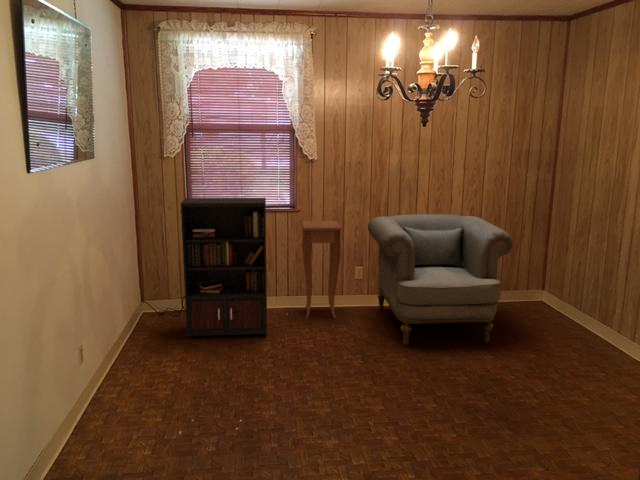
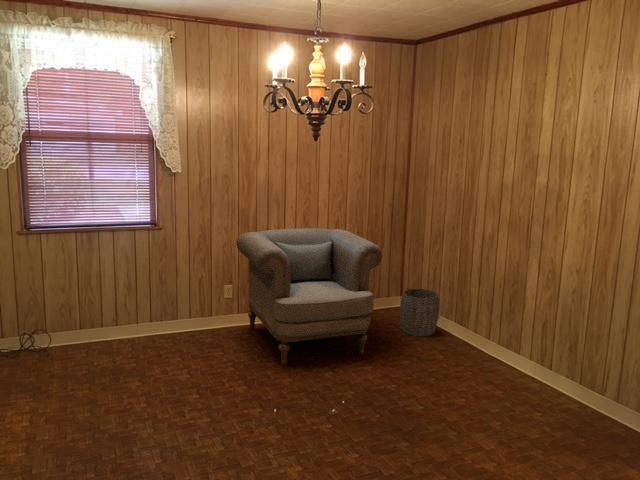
bookcase: present [181,198,288,337] -> none [22,215,152,380]
side table: present [302,221,342,319] -> none [164,238,210,345]
woven basket: none [534,281,579,331] -> present [400,289,439,336]

